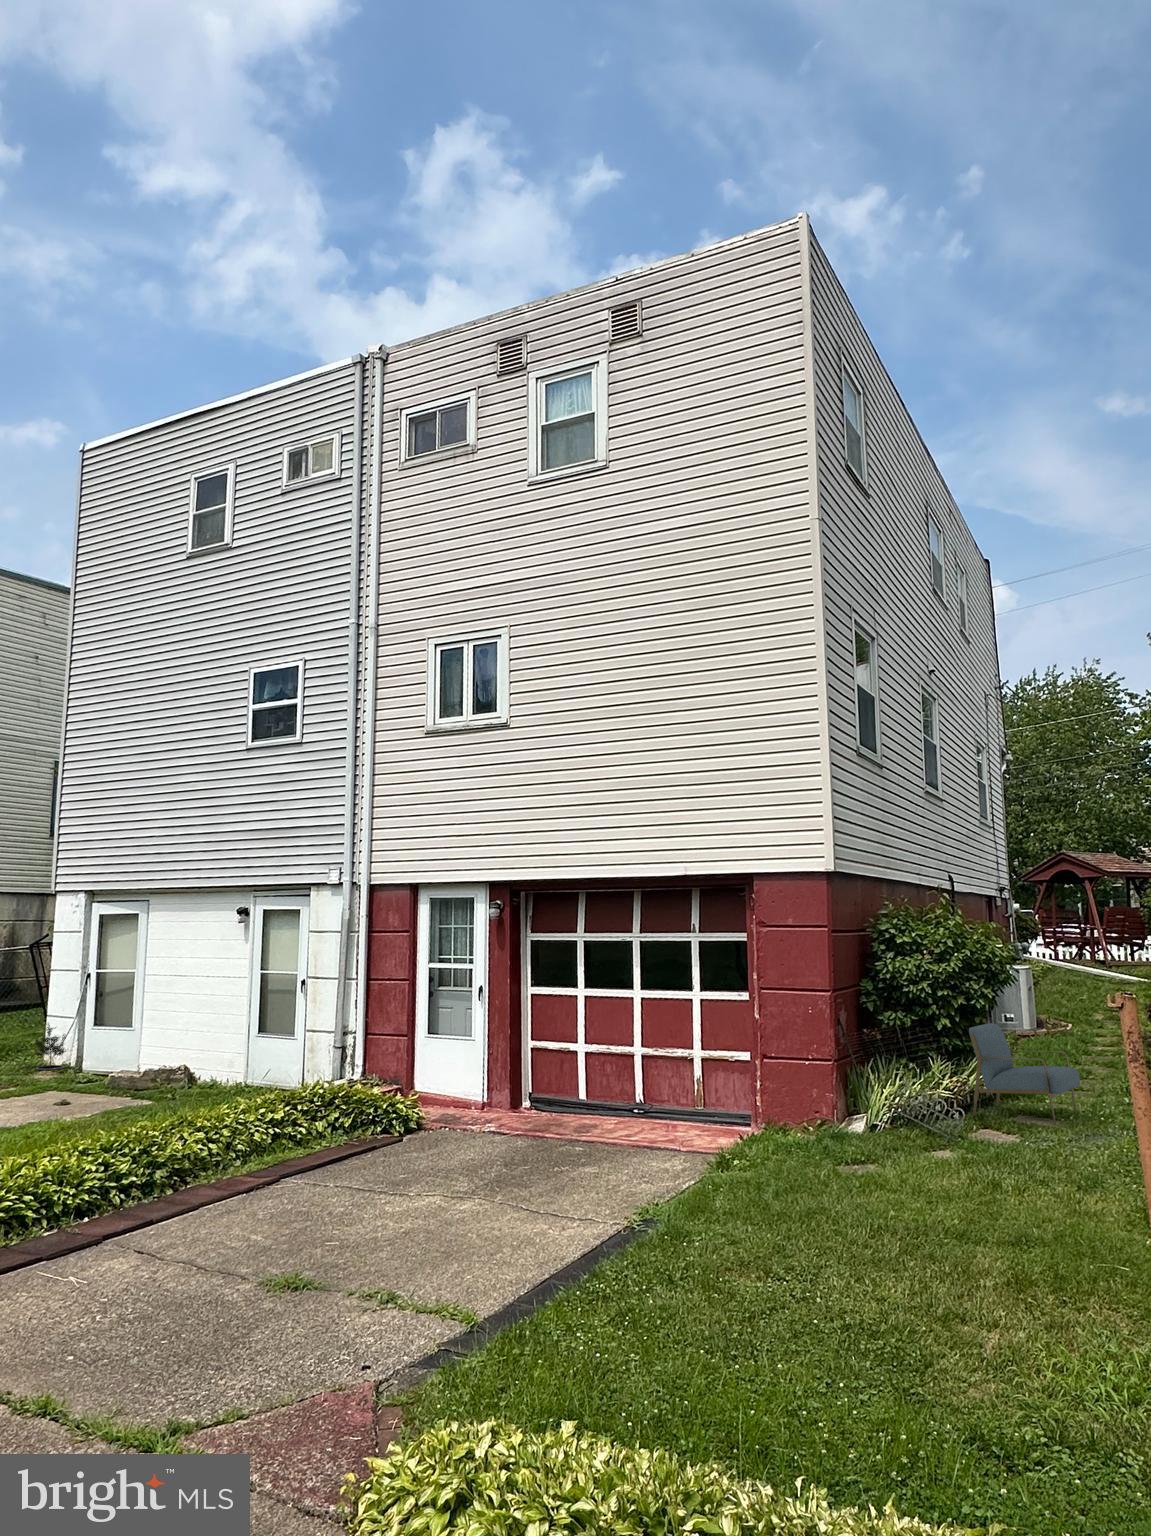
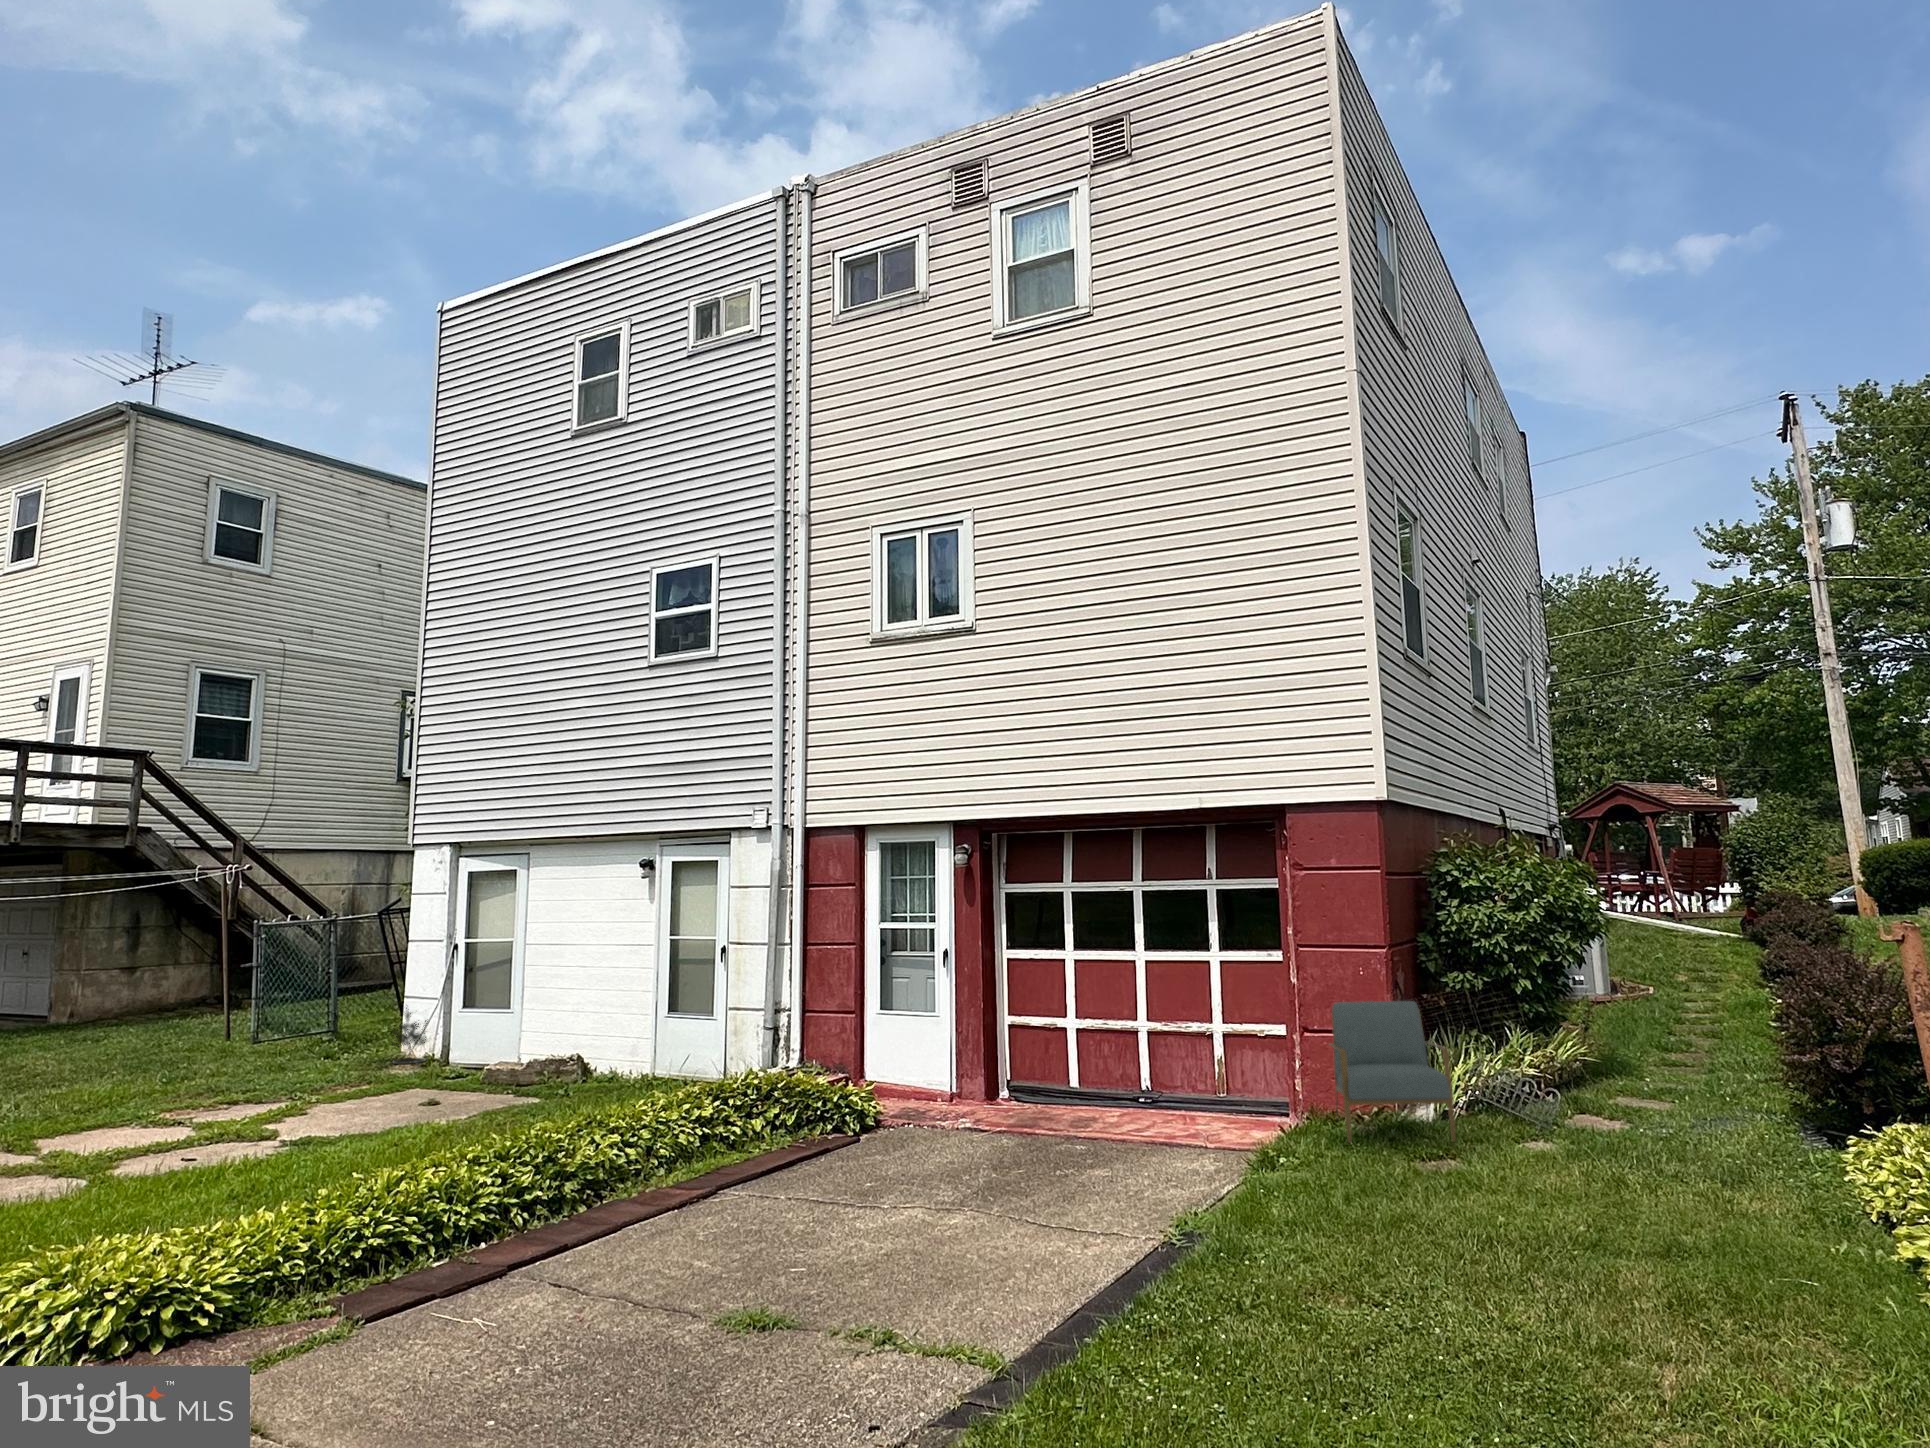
chair: present [969,1023,1080,1125] -> present [1329,1001,1456,1143]

